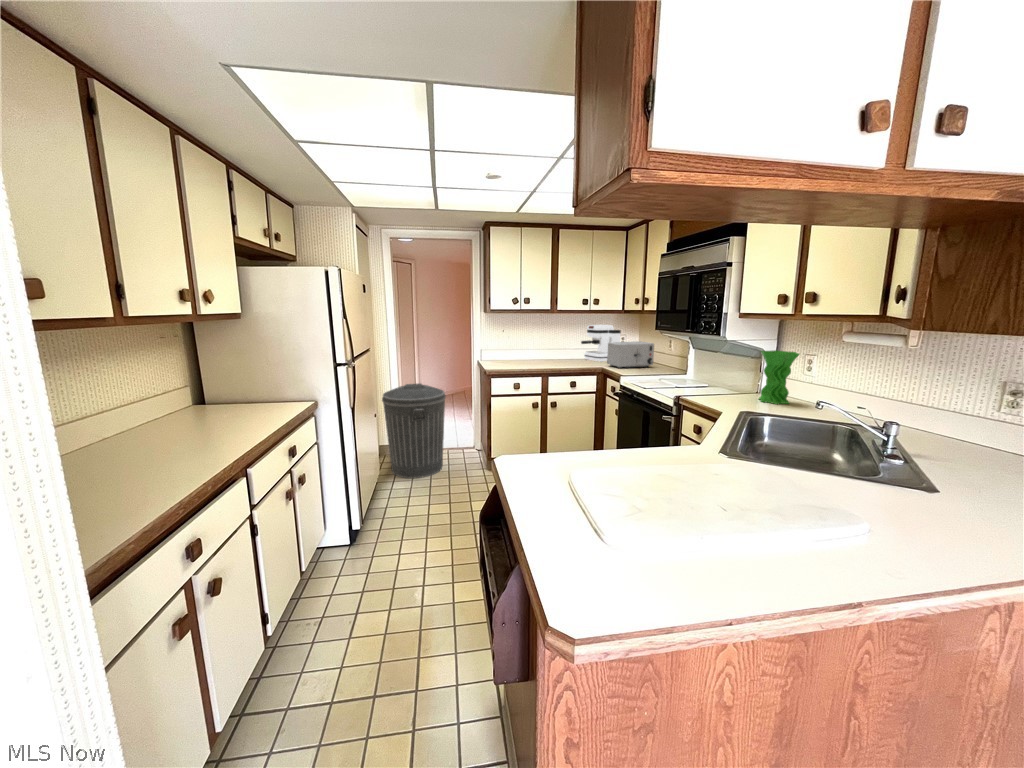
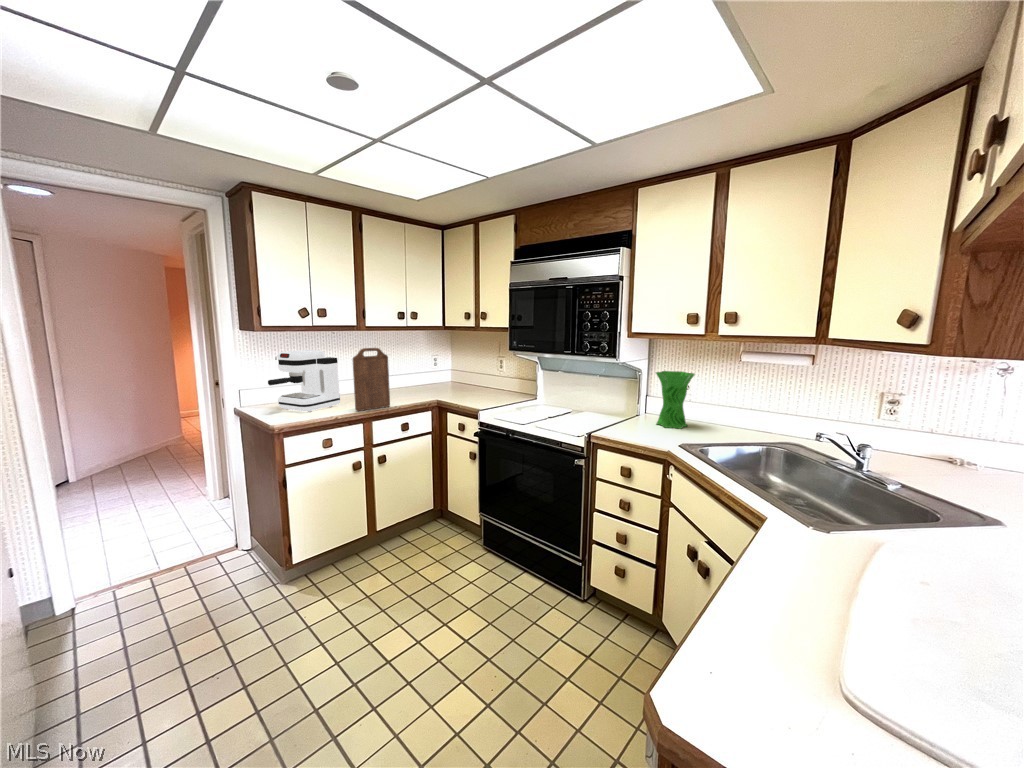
cutting board: none [539,324,565,368] -> present [353,348,390,411]
coffee maker: present [581,325,621,362] -> present [268,350,340,412]
toaster: present [607,341,654,368] -> none [437,363,491,399]
trash can: present [382,383,446,478] -> none [15,470,188,668]

